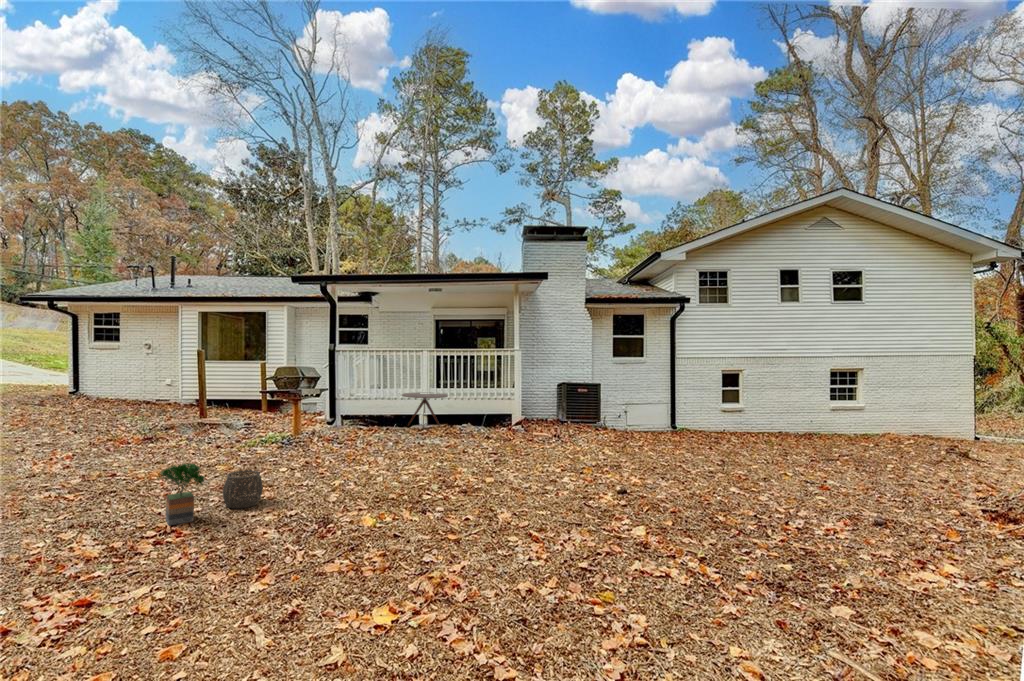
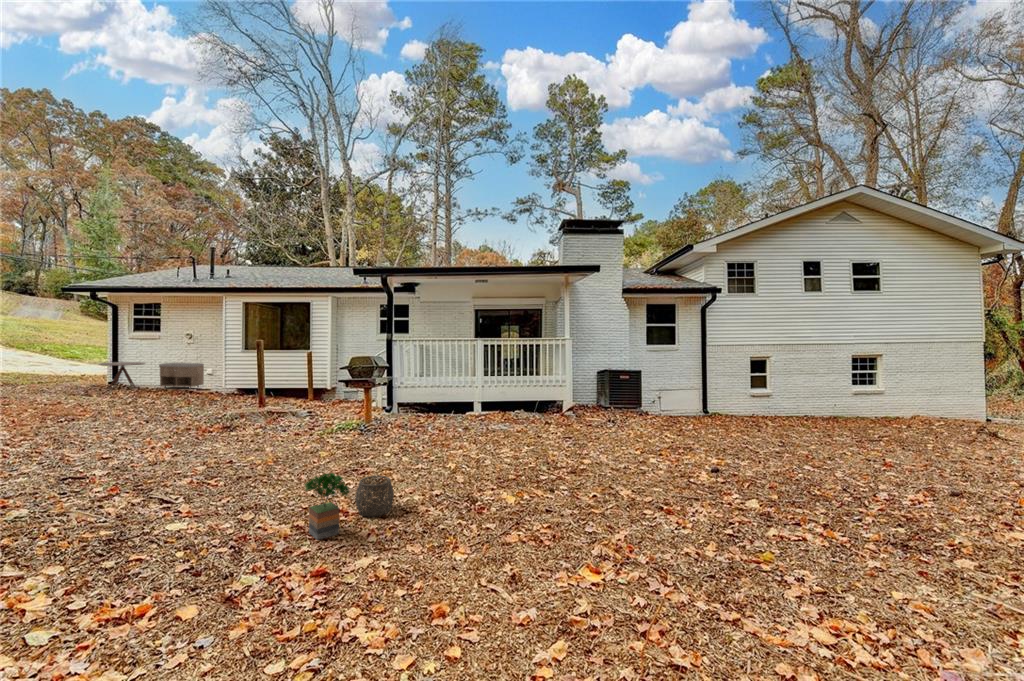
storage bench: none [116,372,161,399] -> present [159,363,204,389]
round table: present [402,393,448,426] -> present [99,362,145,389]

